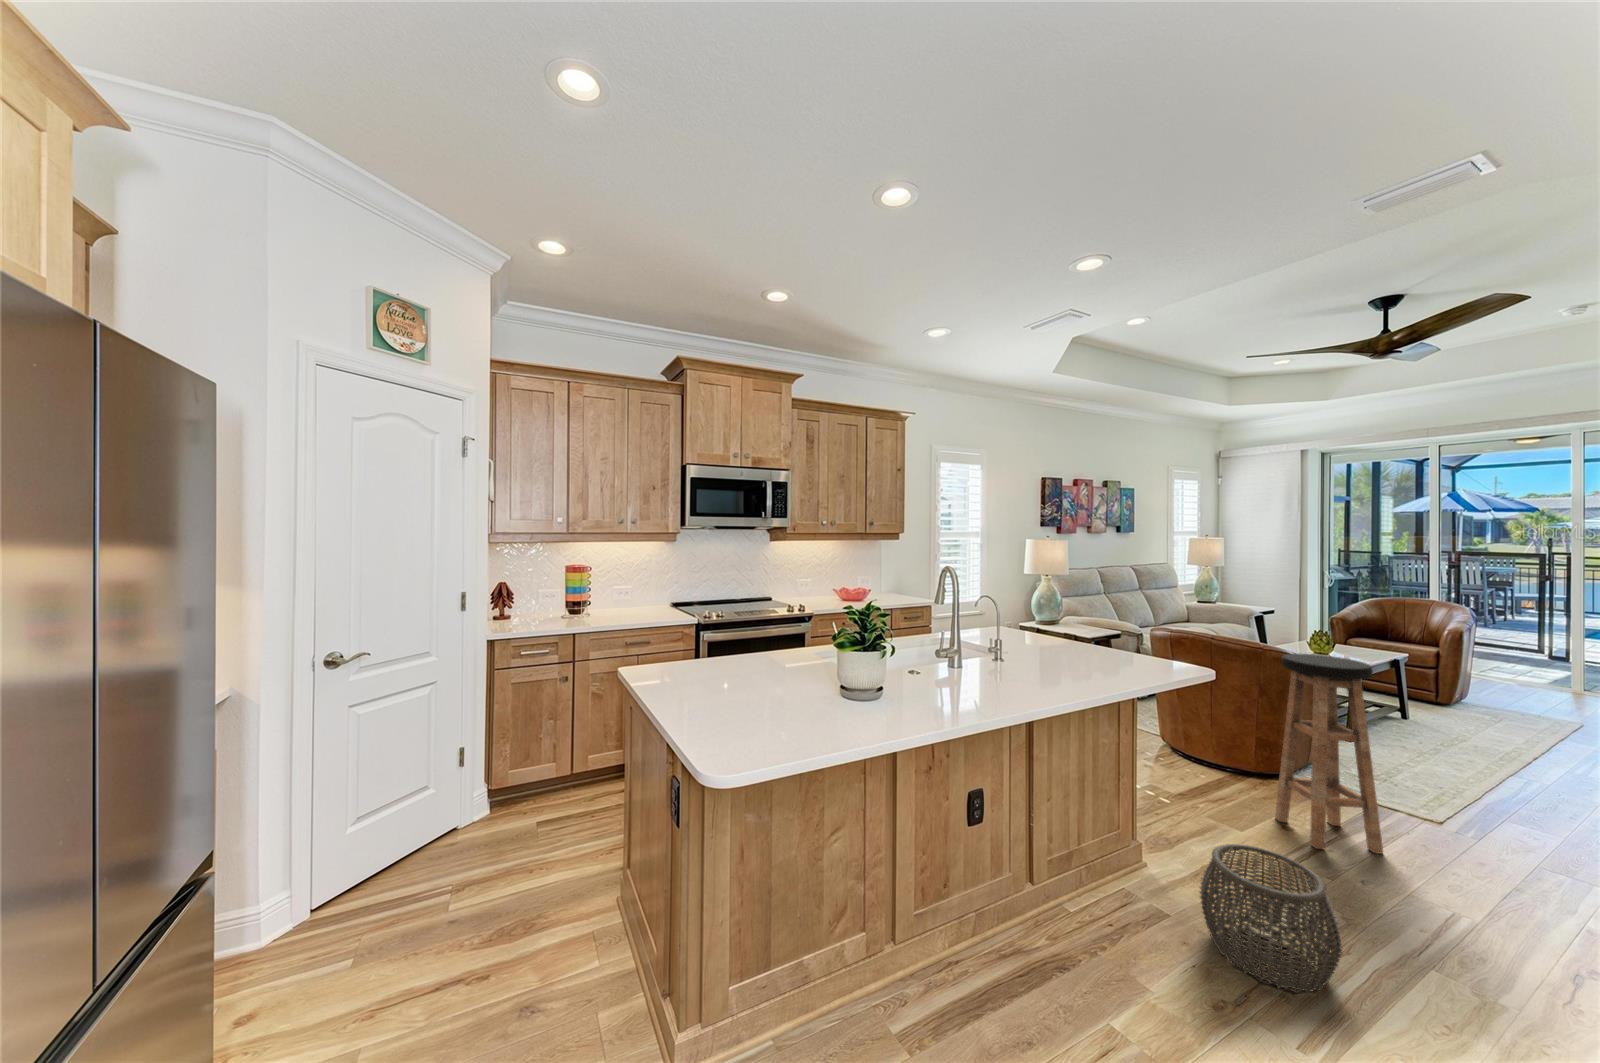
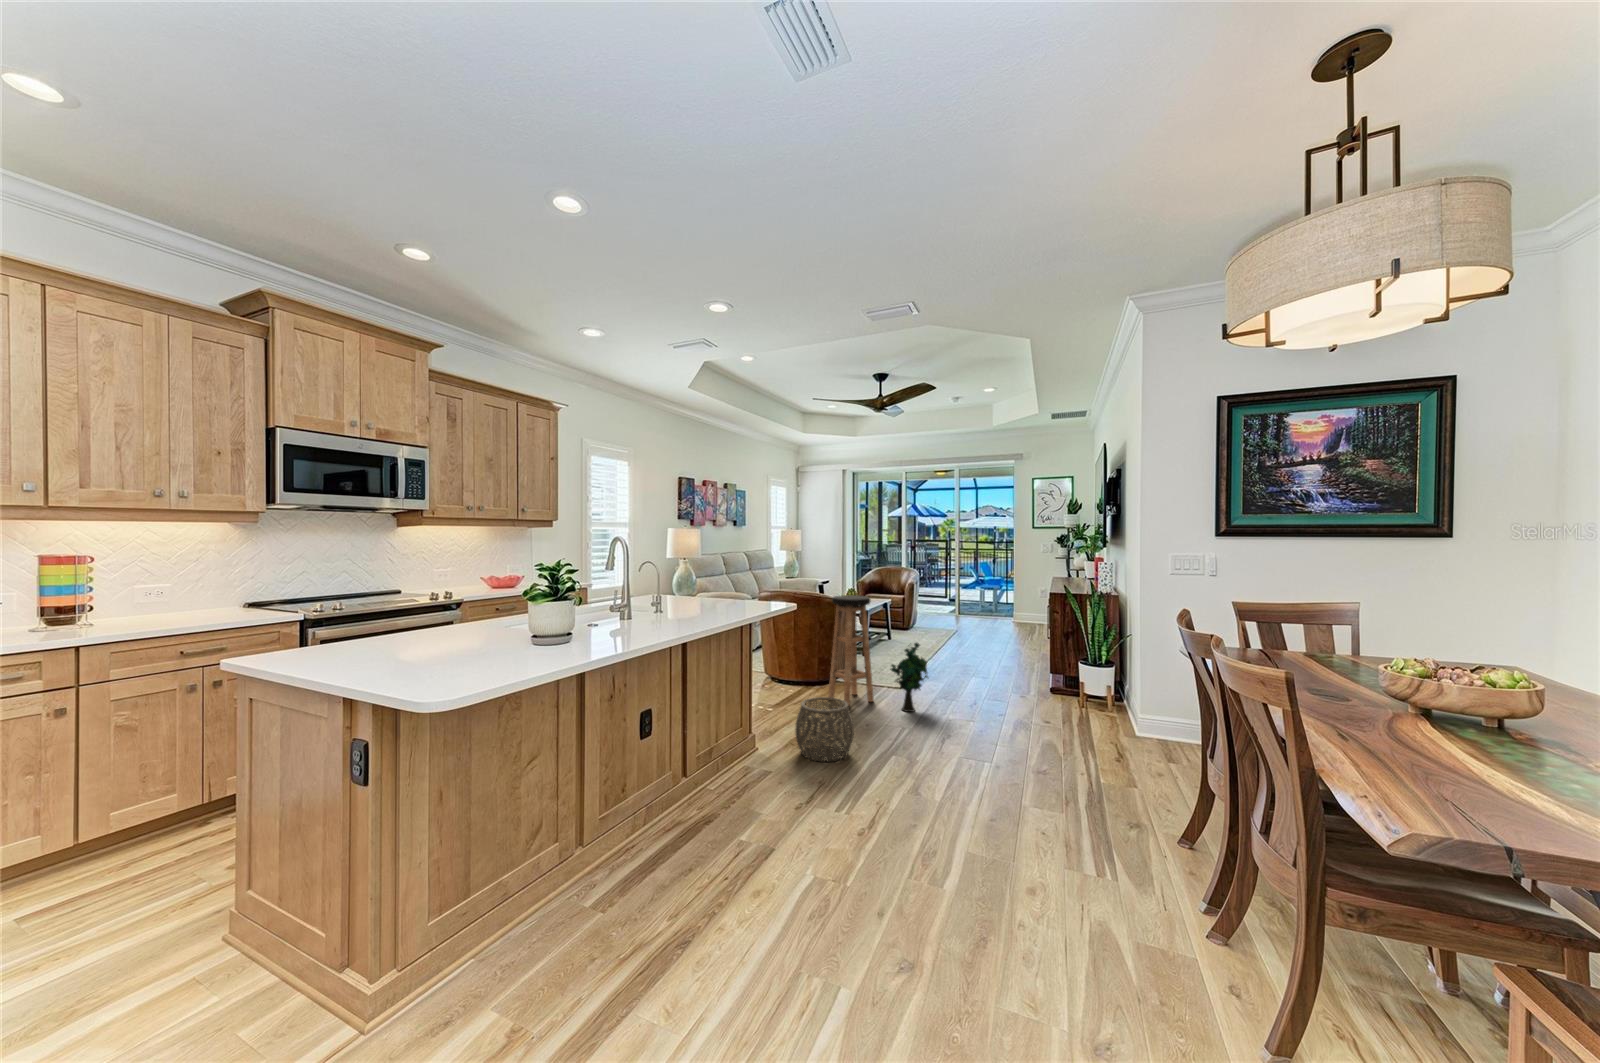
decorative plant: none [1427,771,1553,911] -> present [890,643,928,712]

